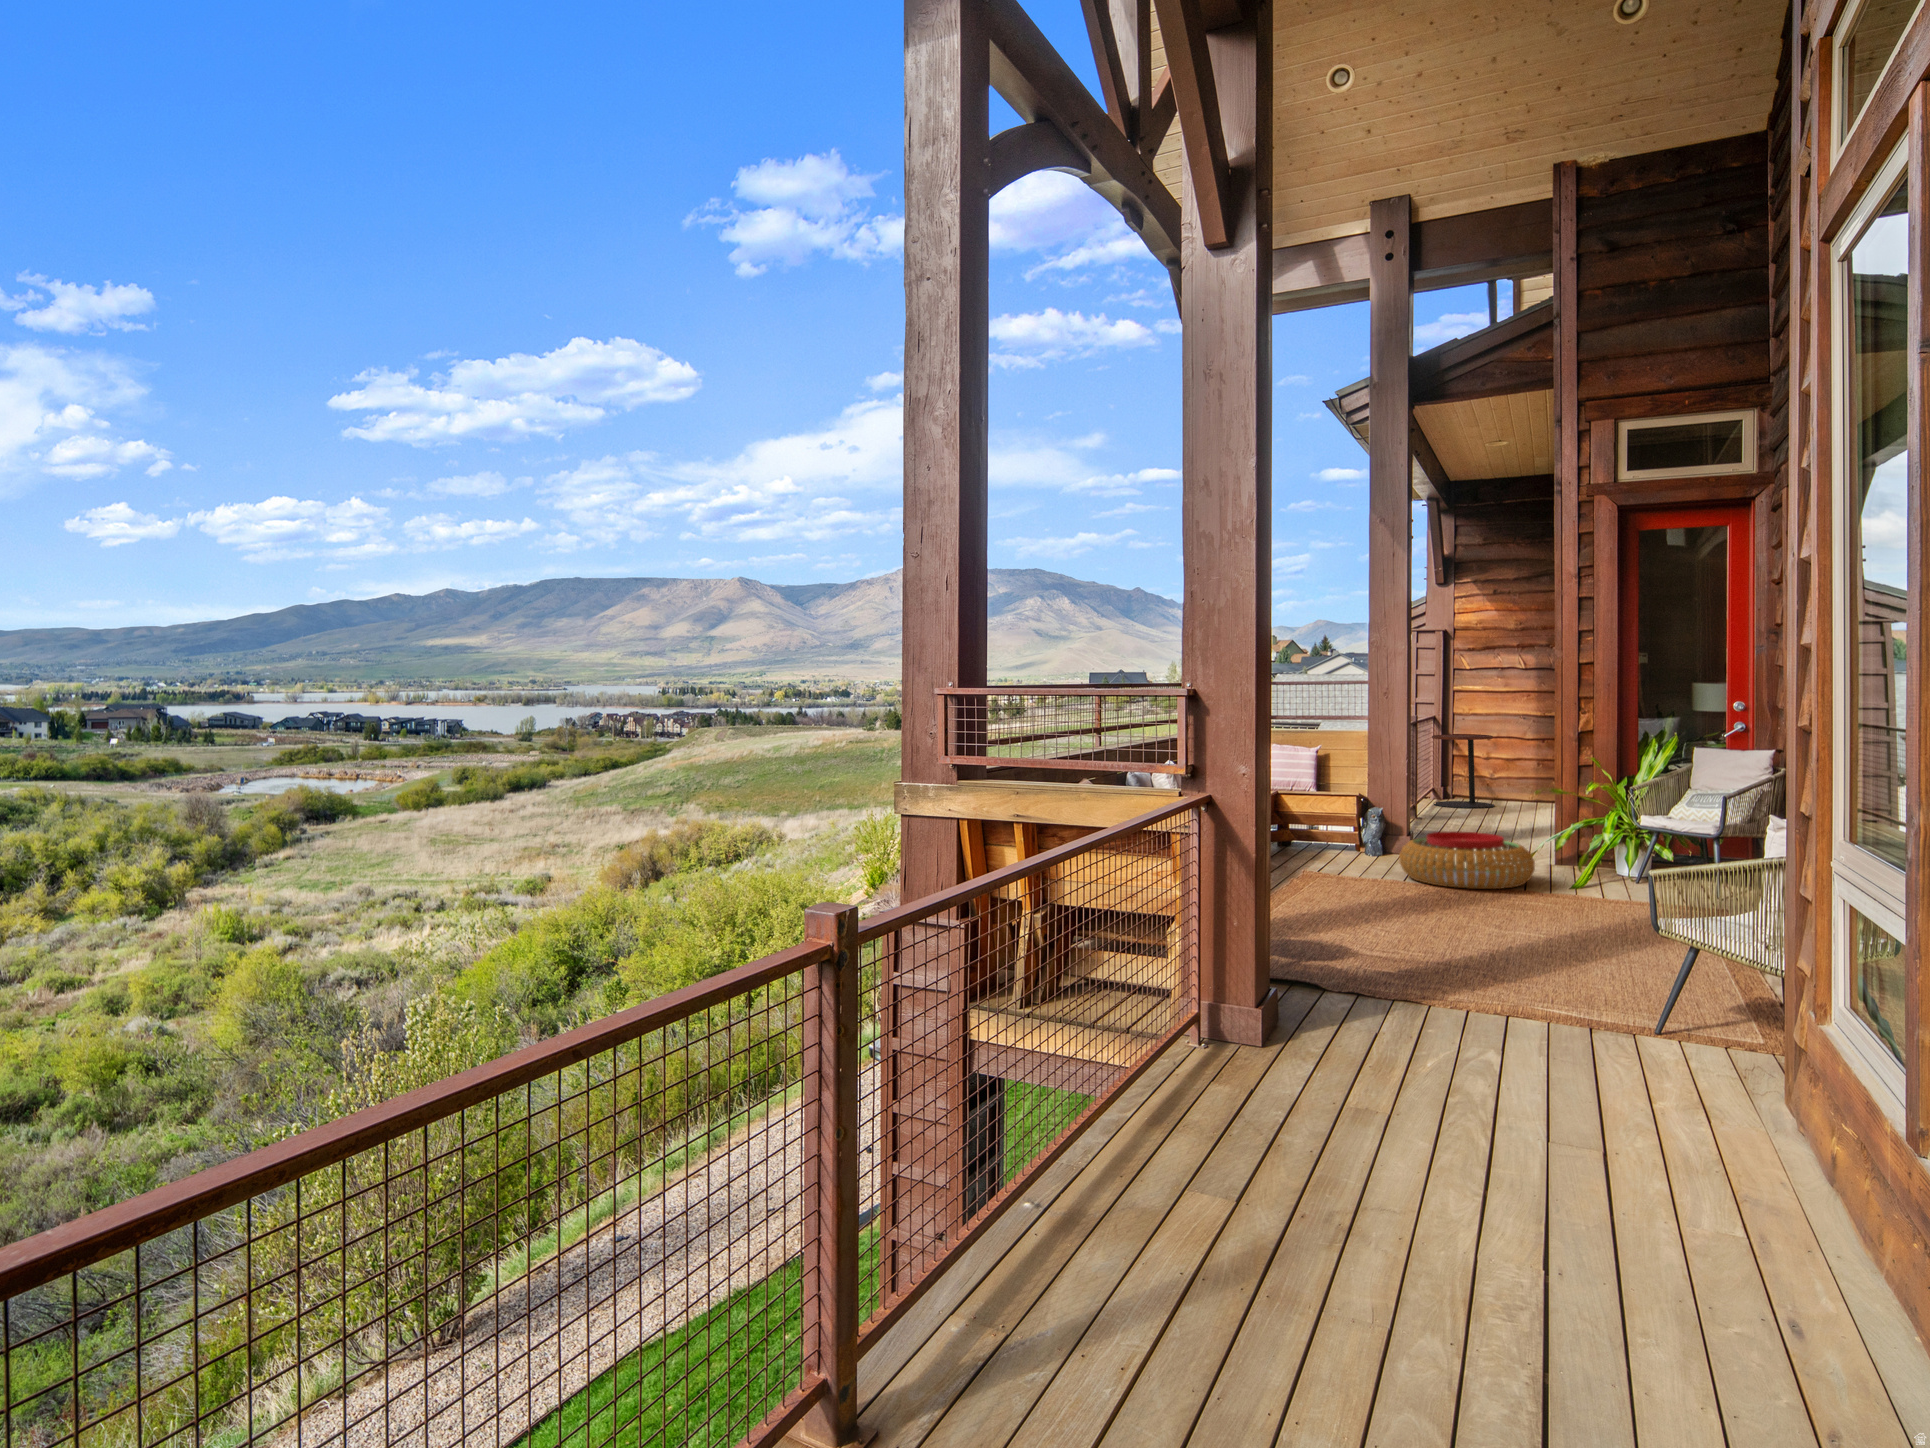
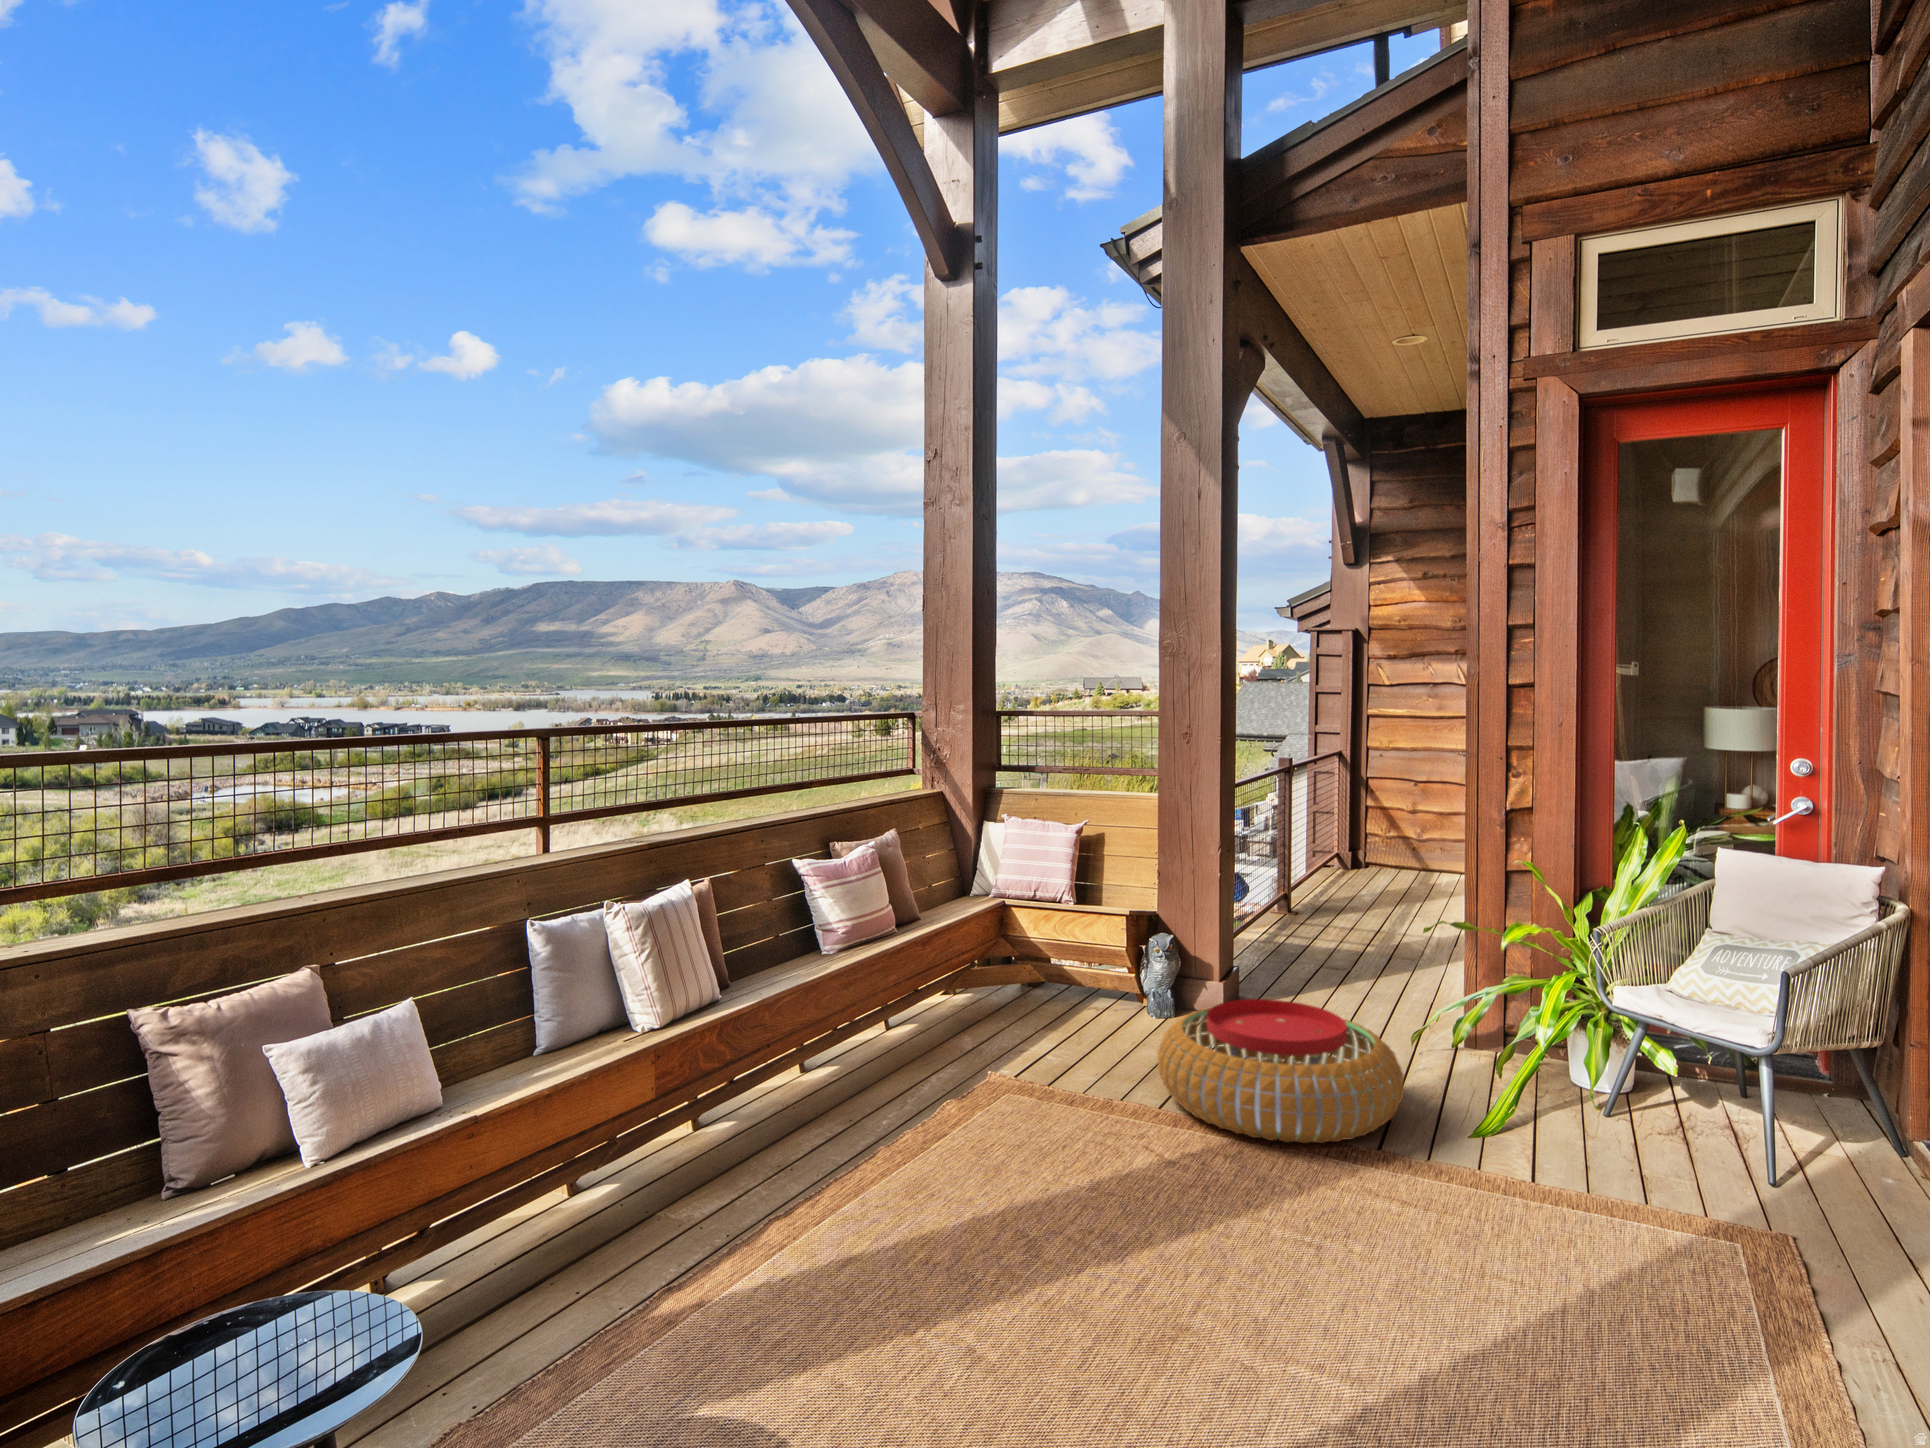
side table: present [1432,734,1494,809] -> none [1332,777,1418,887]

